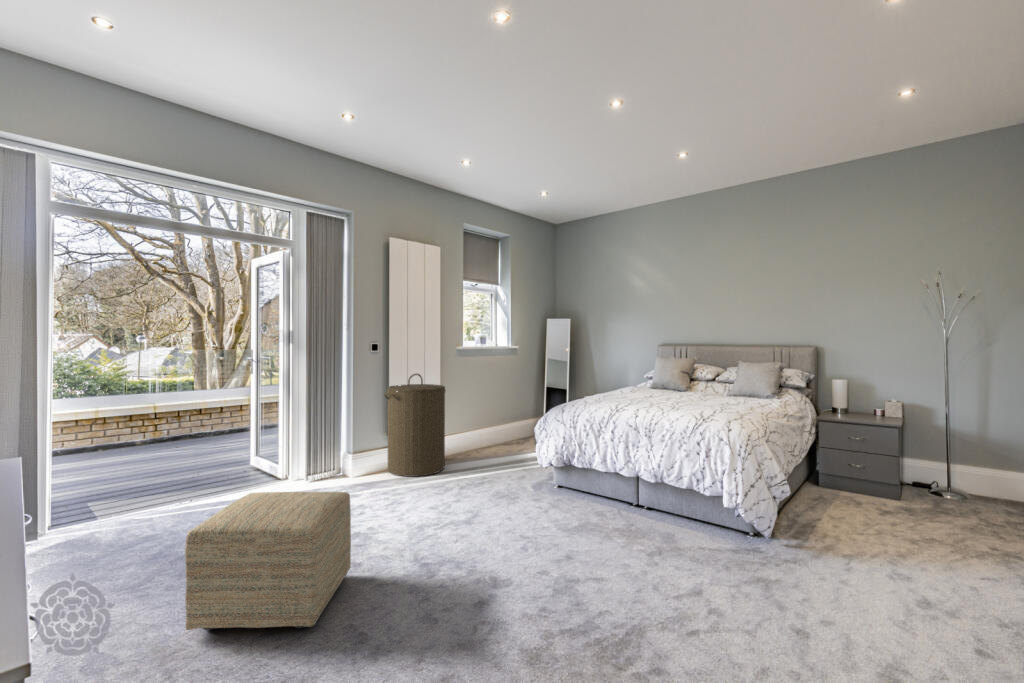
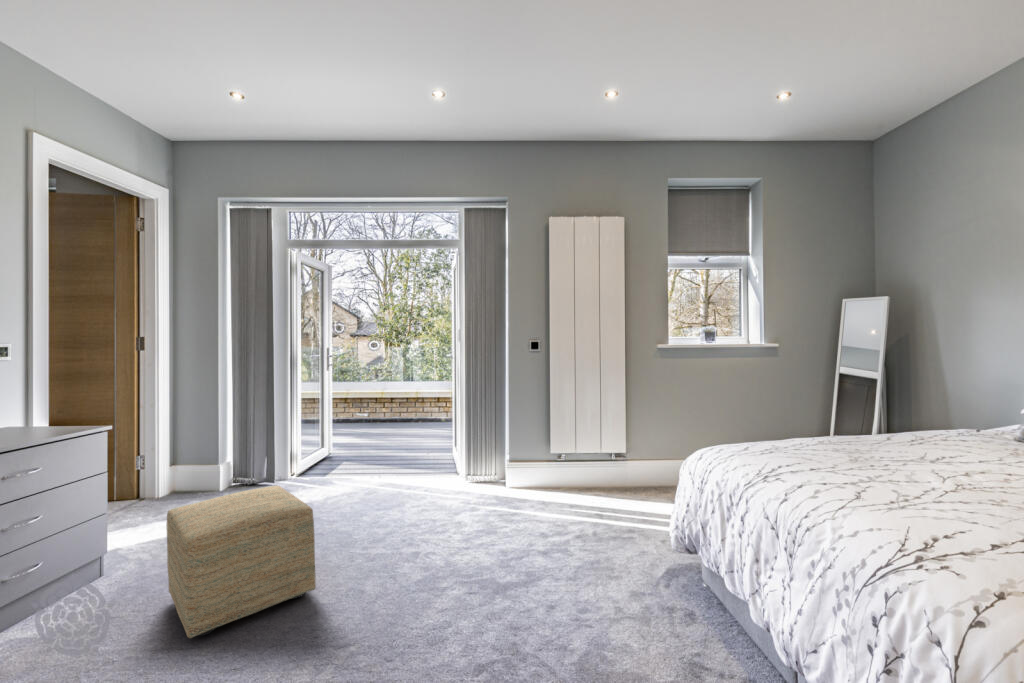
laundry hamper: present [384,374,445,477] -> none [532,378,616,504]

